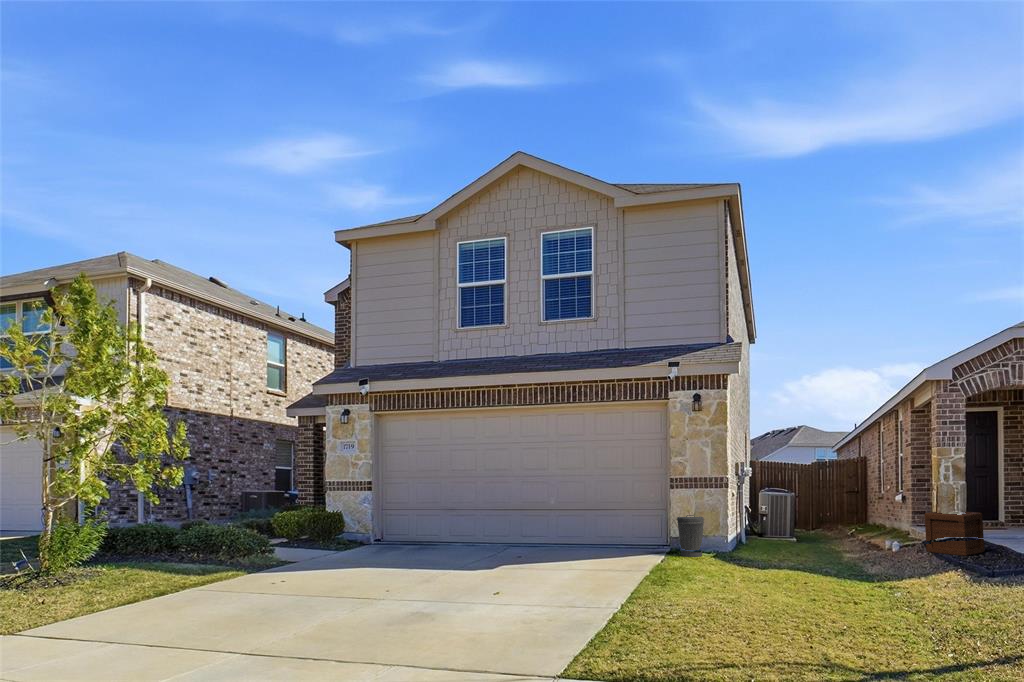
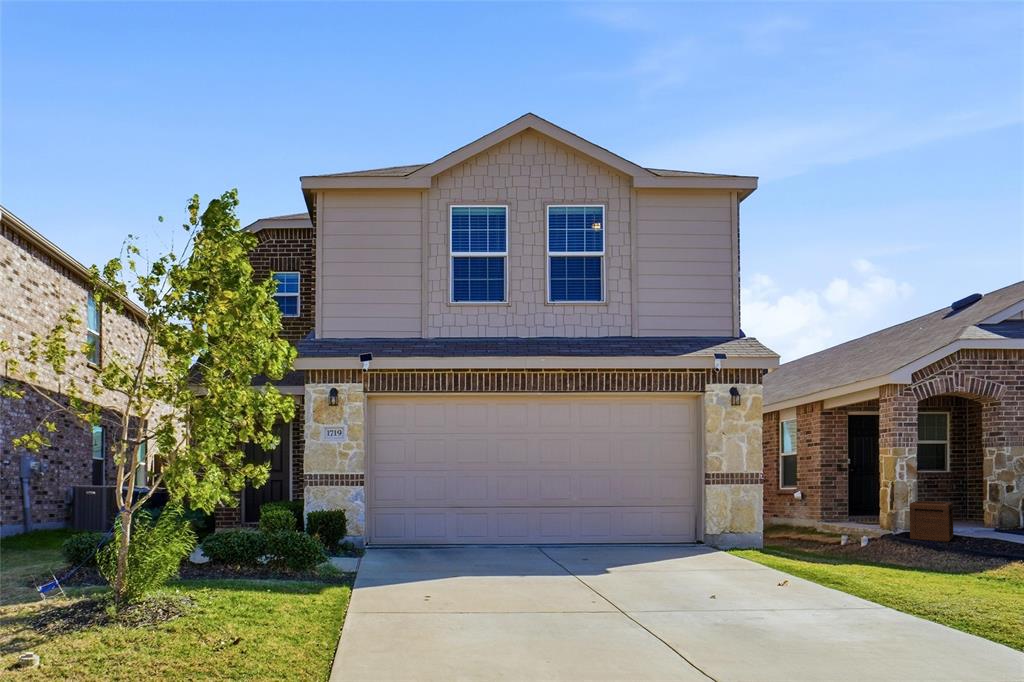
trash can: present [677,515,704,557] -> none [718,509,745,550]

